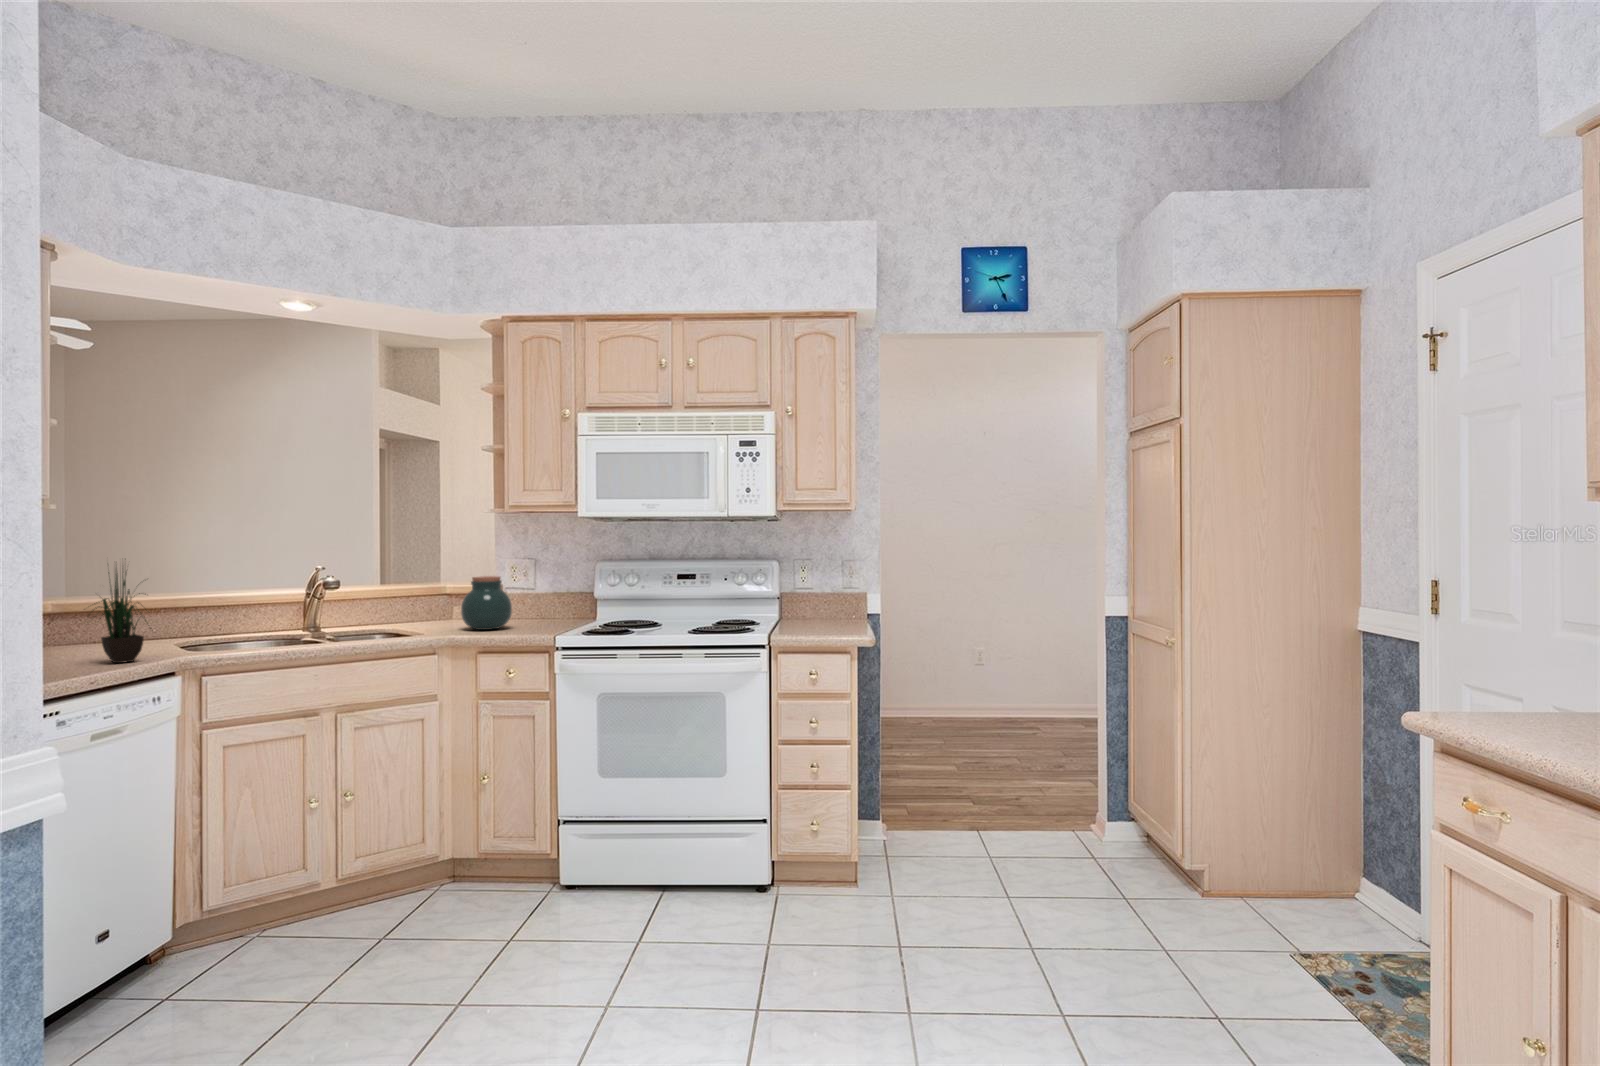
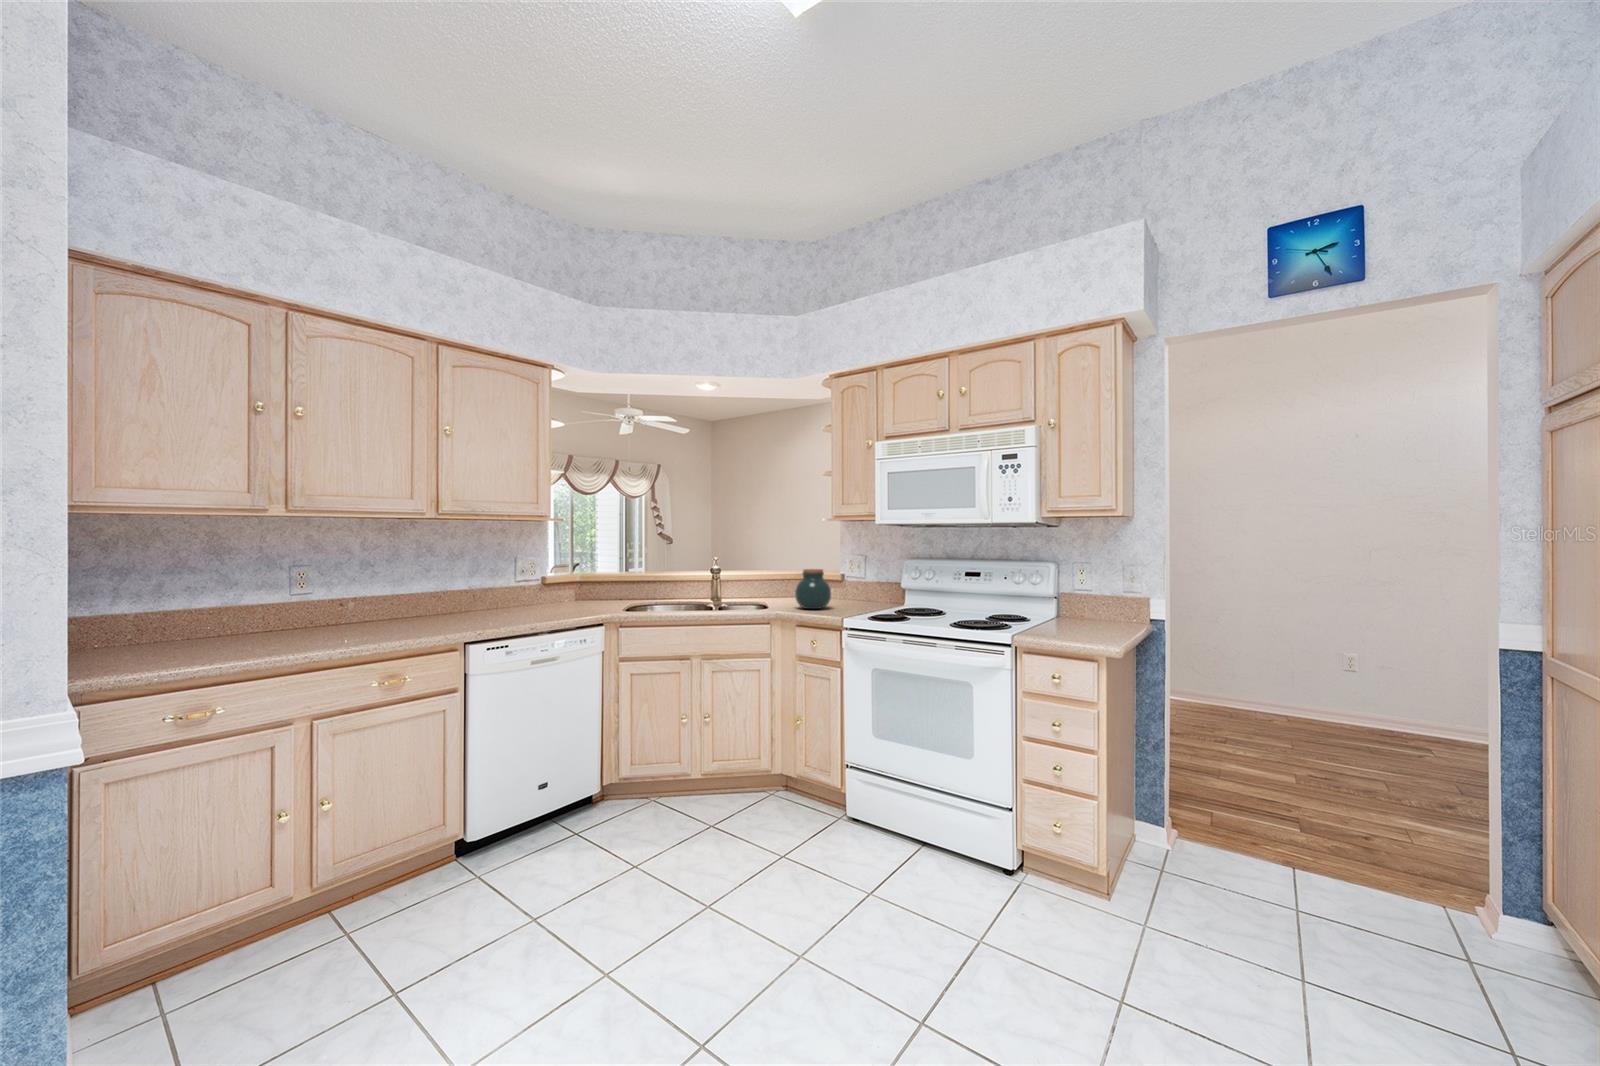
potted plant: present [95,572,146,663] -> none [558,541,599,615]

